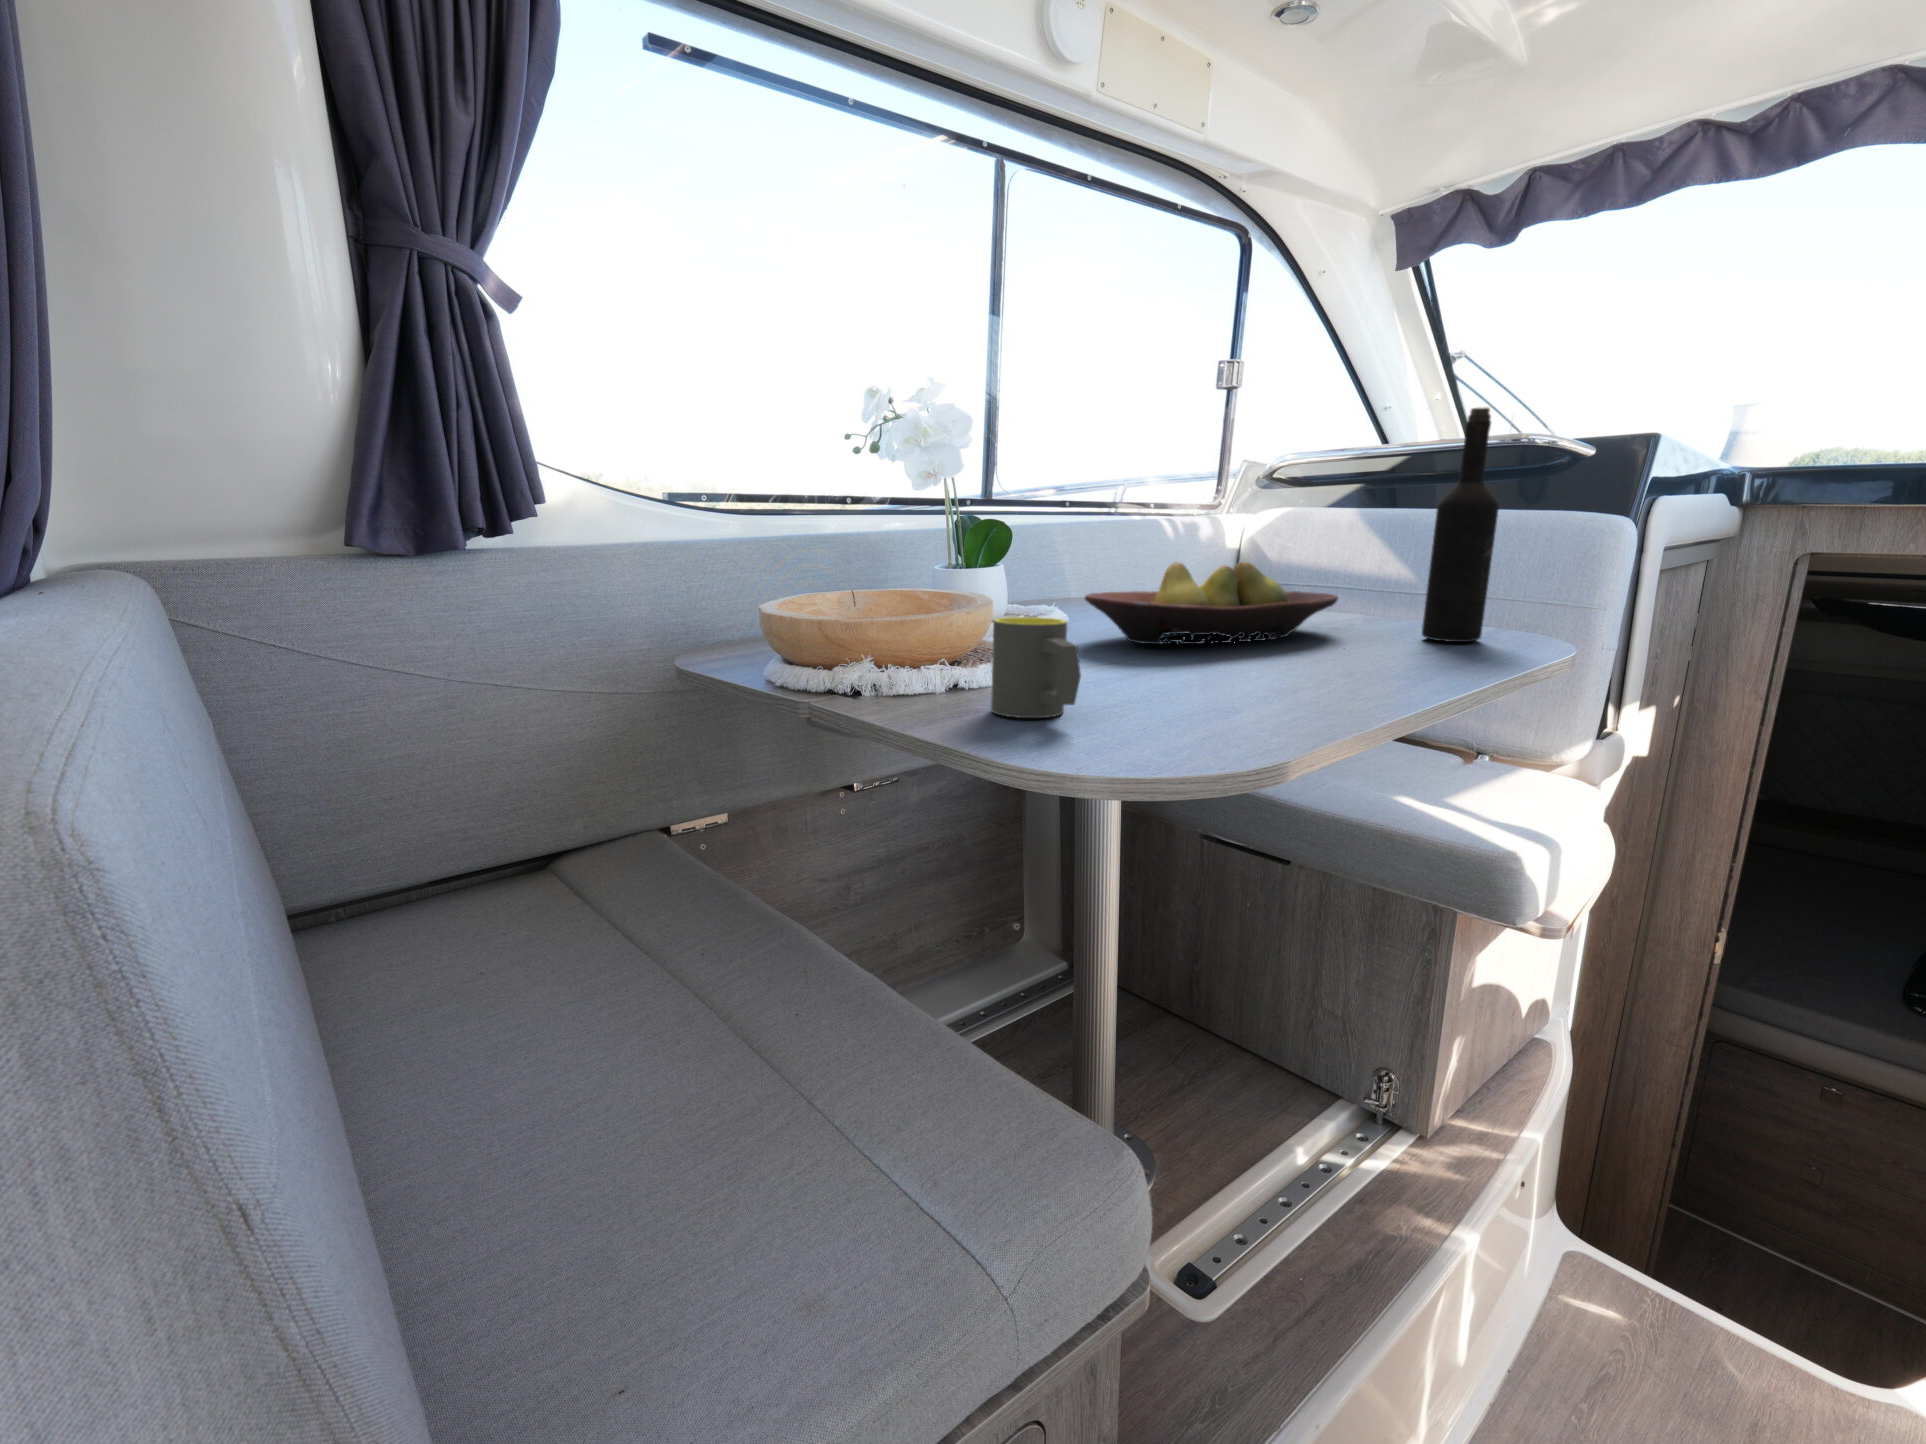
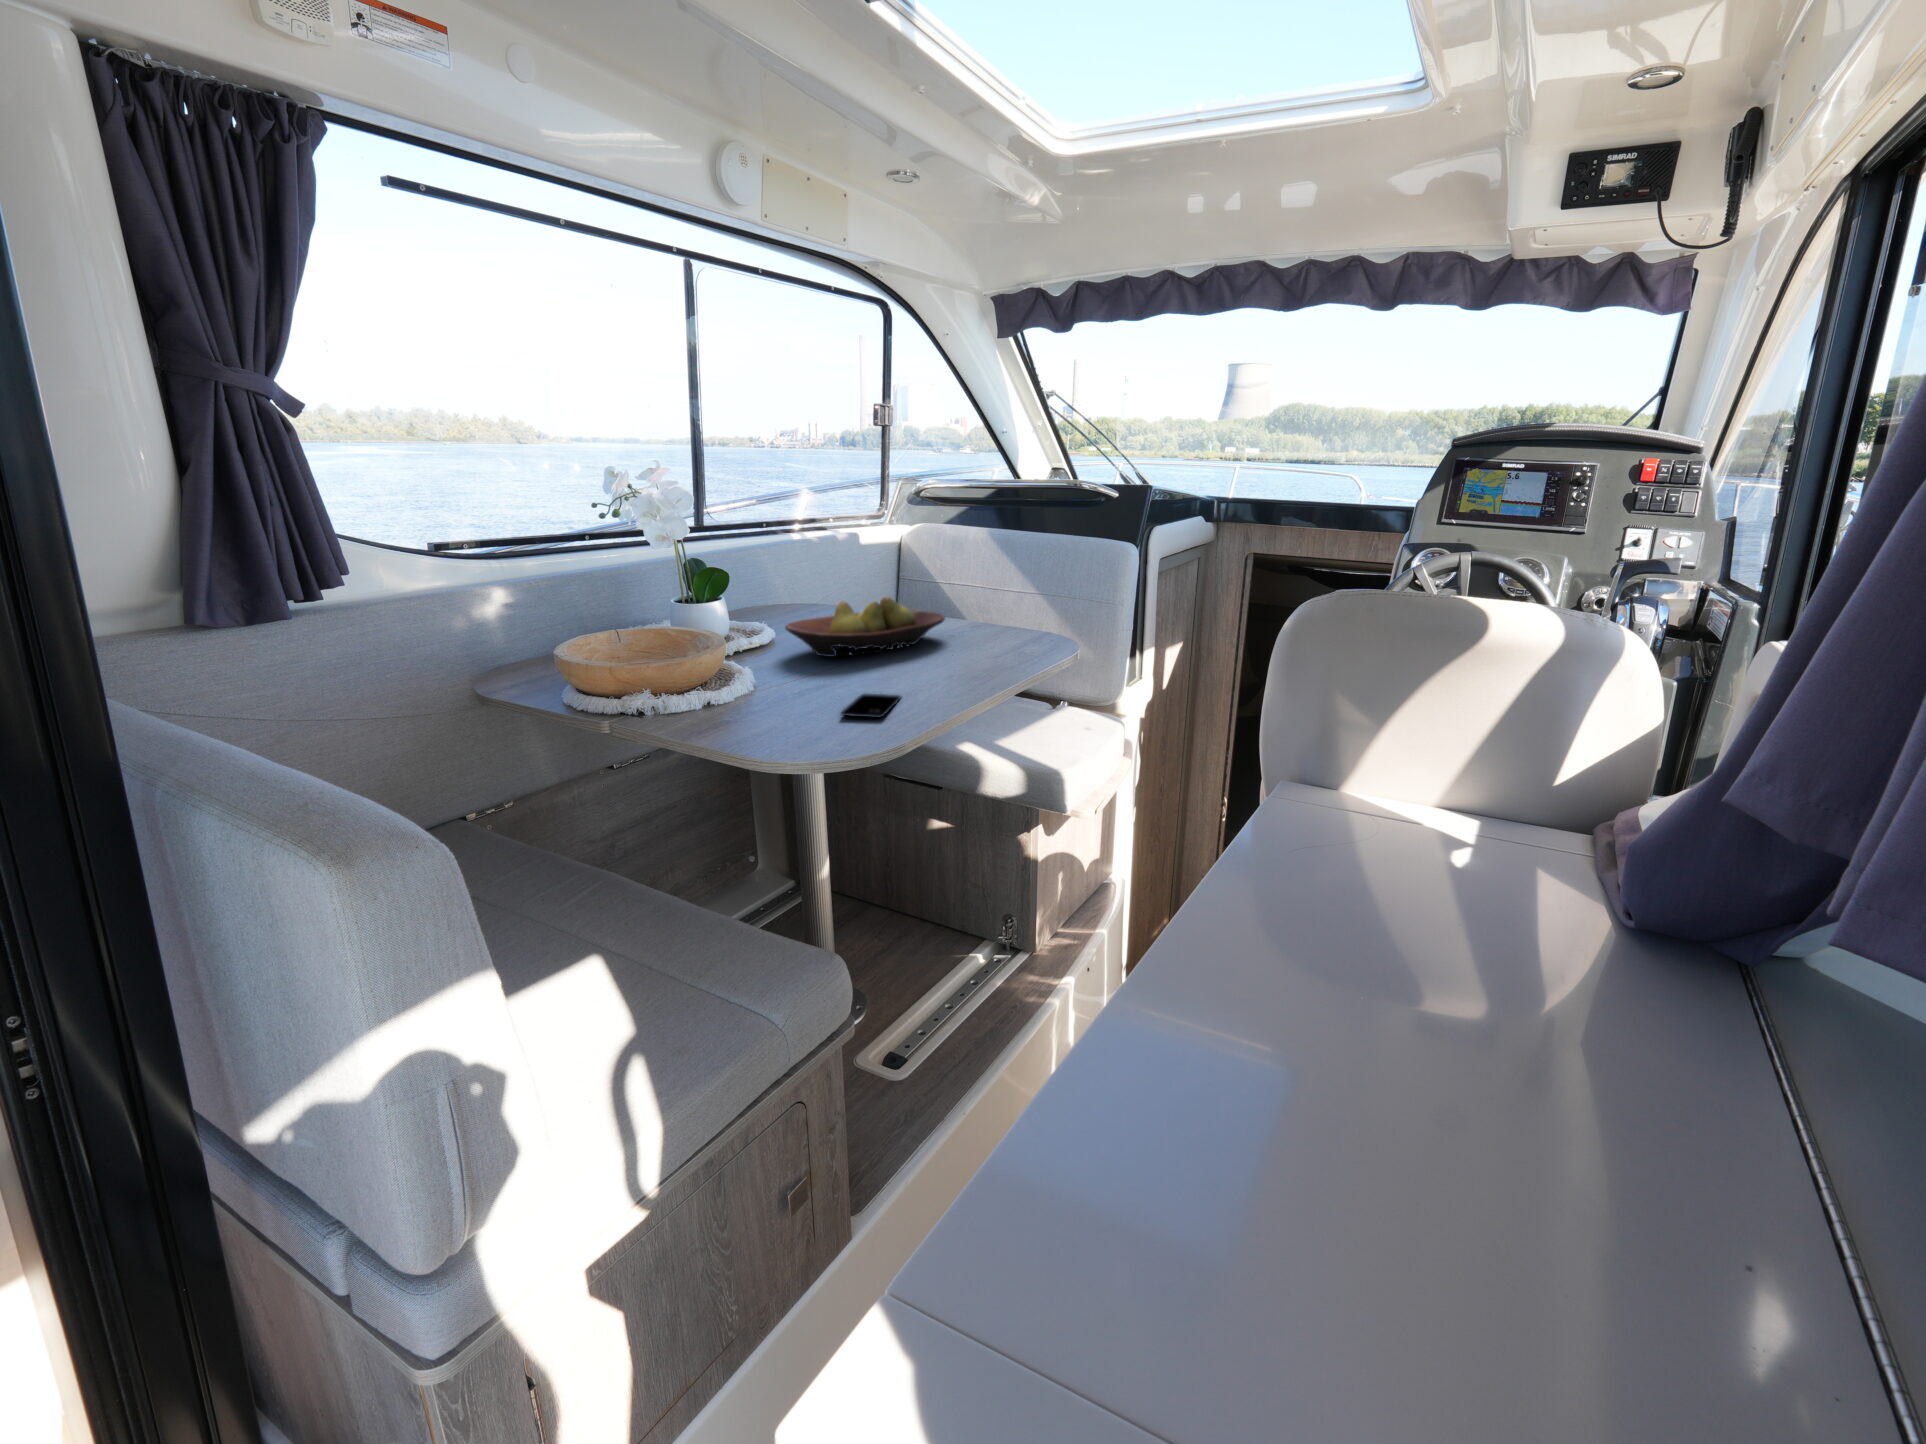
wine bottle: present [1422,408,1499,642] -> none [993,506,1026,644]
mug: present [991,617,1081,718] -> none [729,661,784,723]
smartphone: none [1175,690,1281,724] -> present [841,694,901,718]

